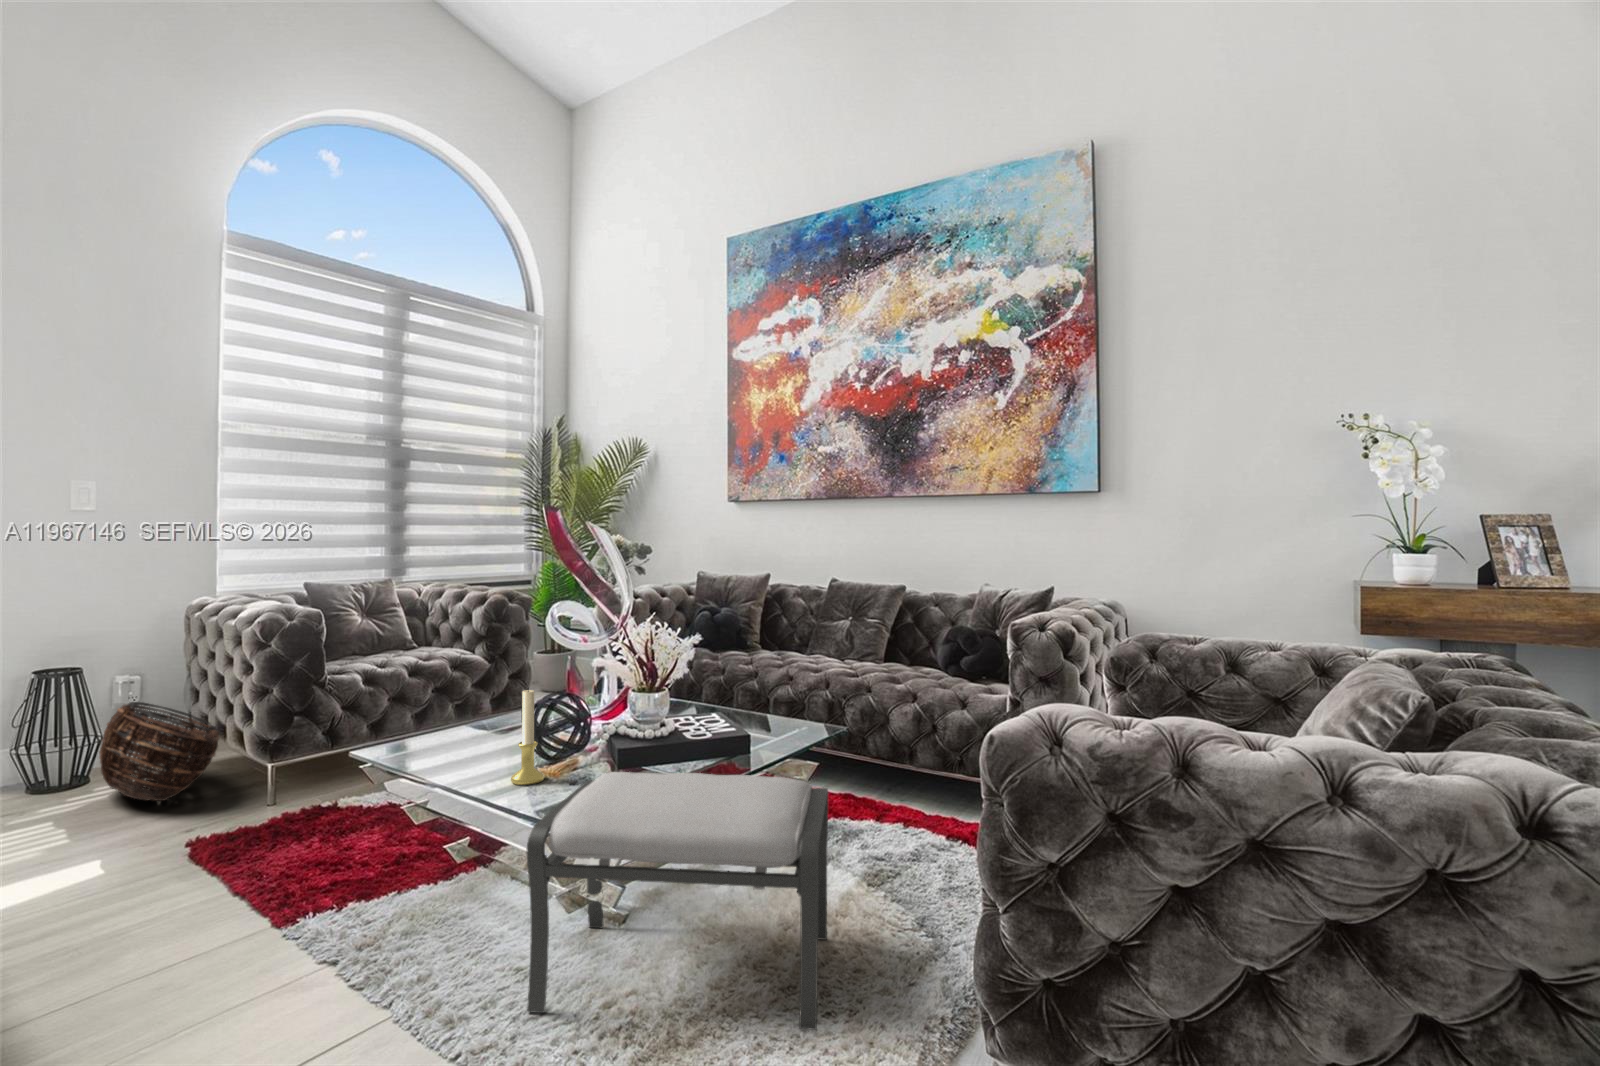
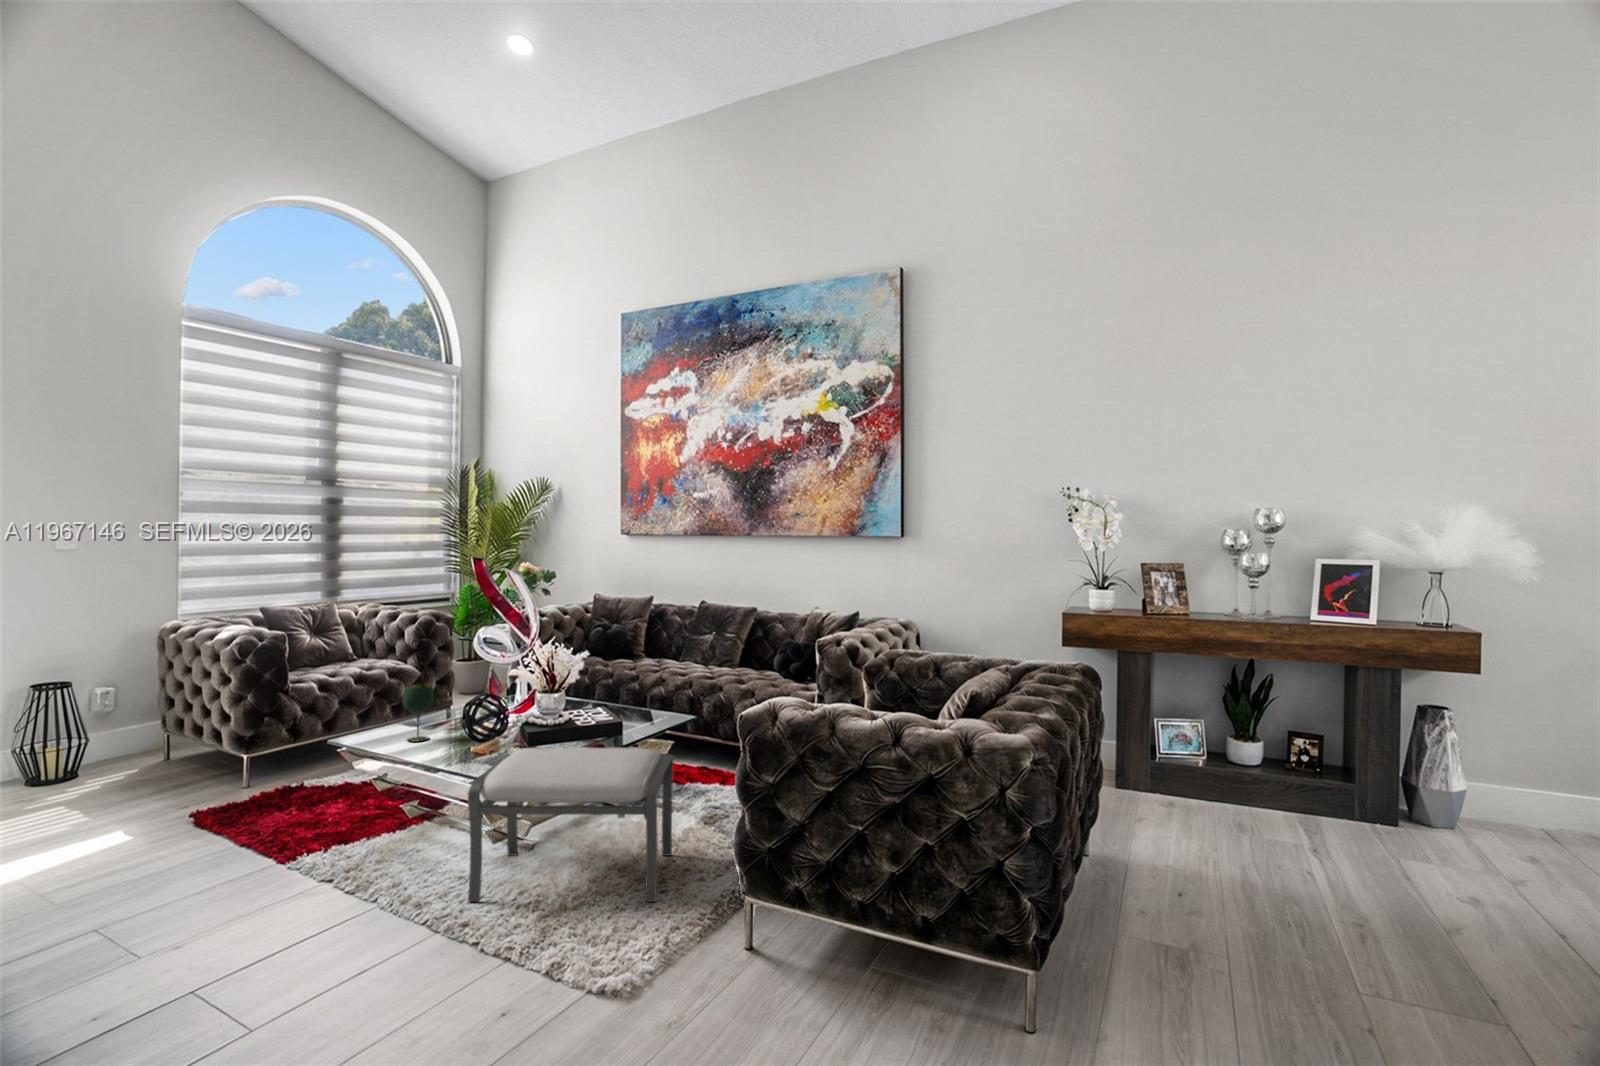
wine glass: none [450,677,492,756] -> present [402,684,434,742]
candle holder: present [511,688,544,785] -> none [451,691,475,760]
basket: present [99,702,220,801] -> none [97,708,202,787]

